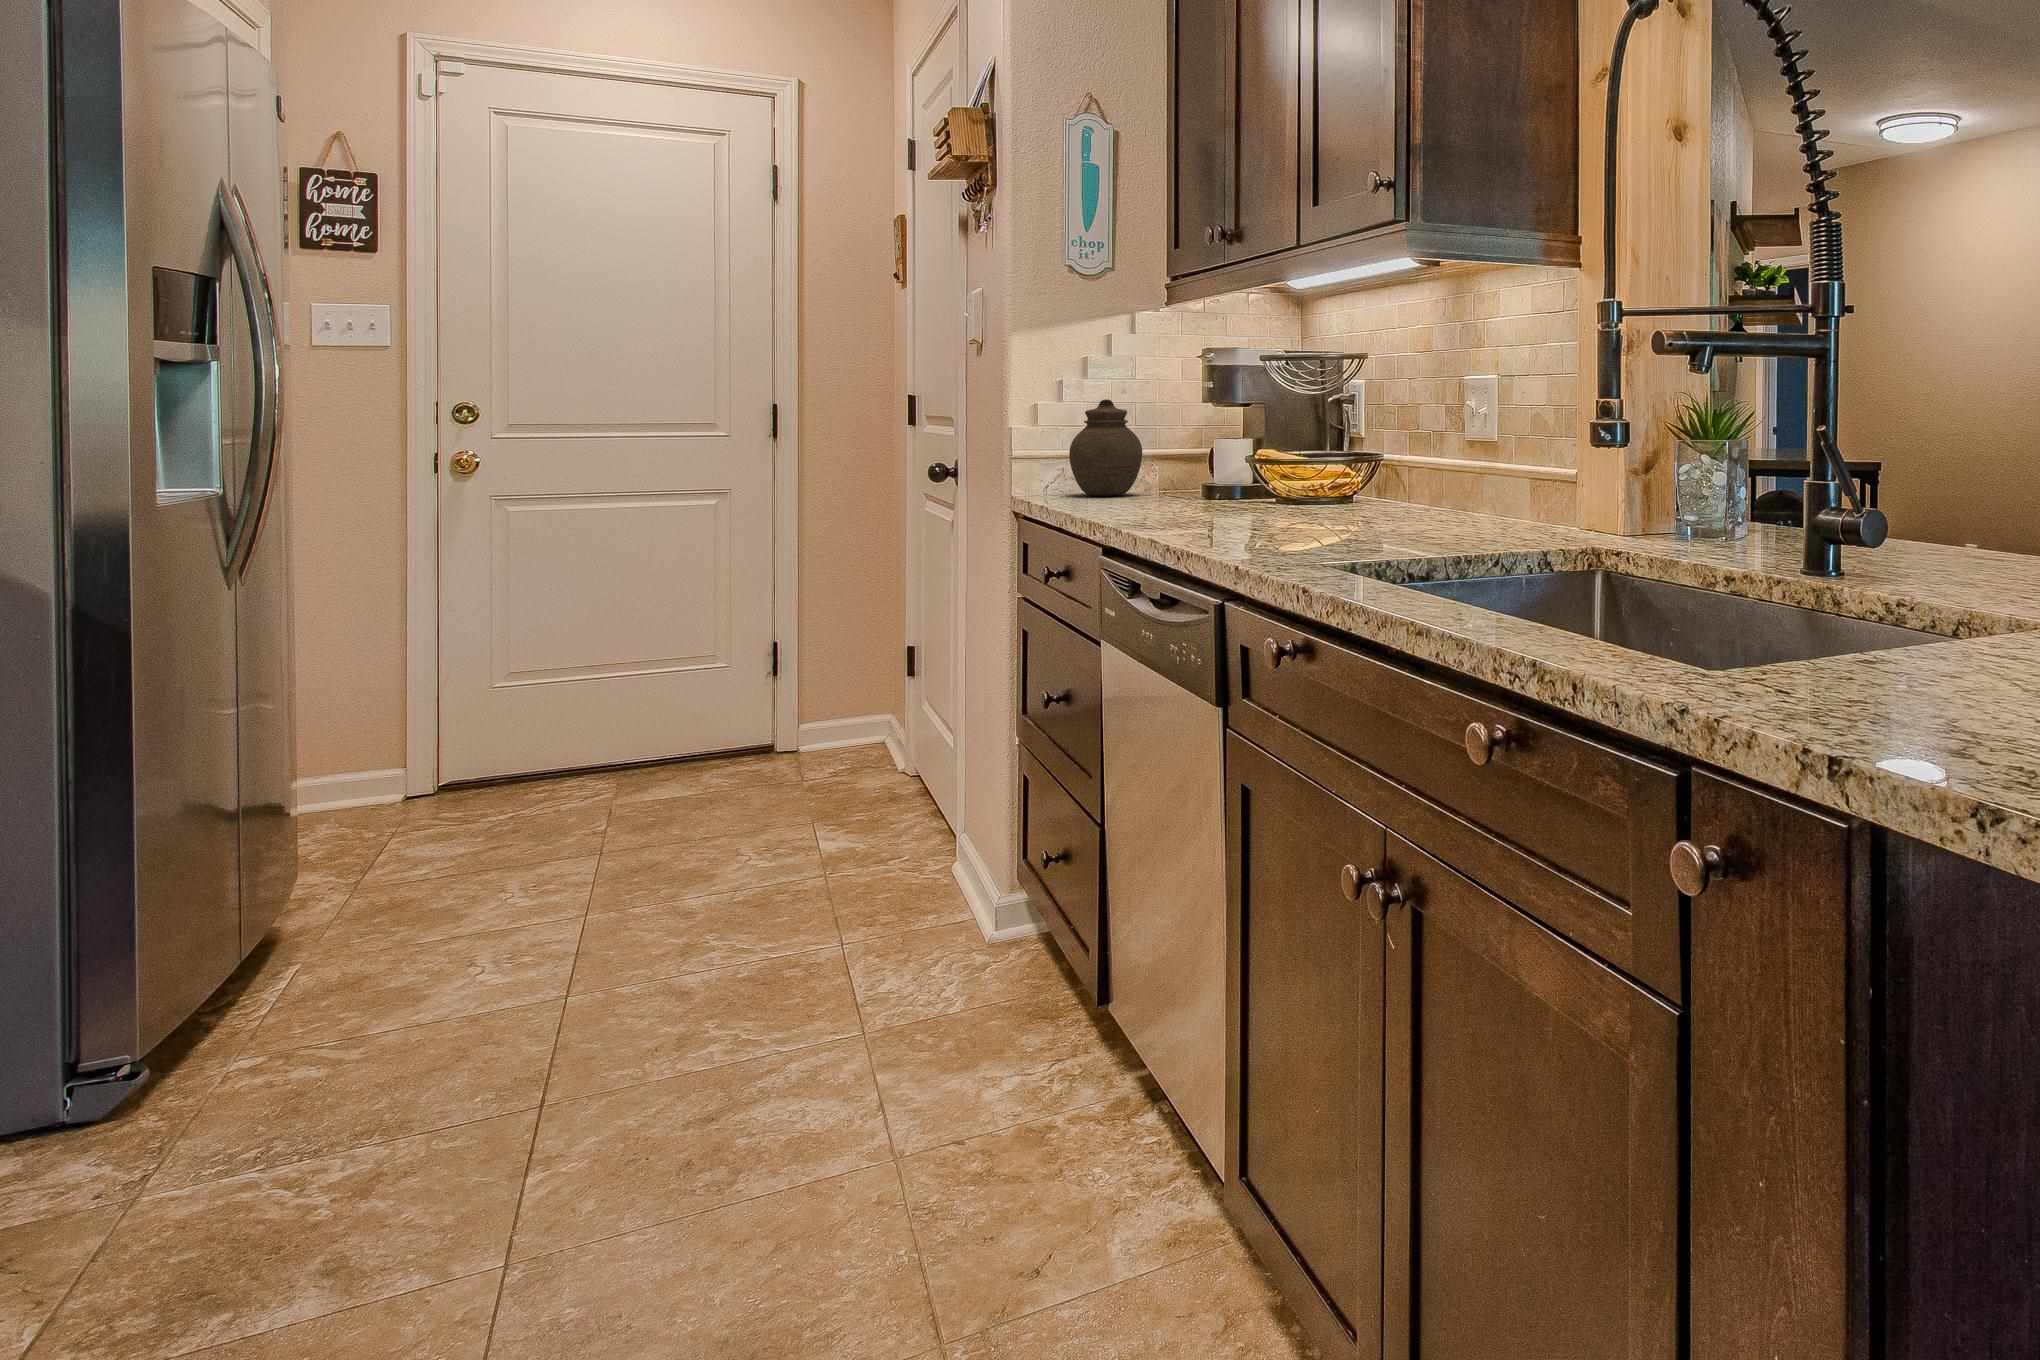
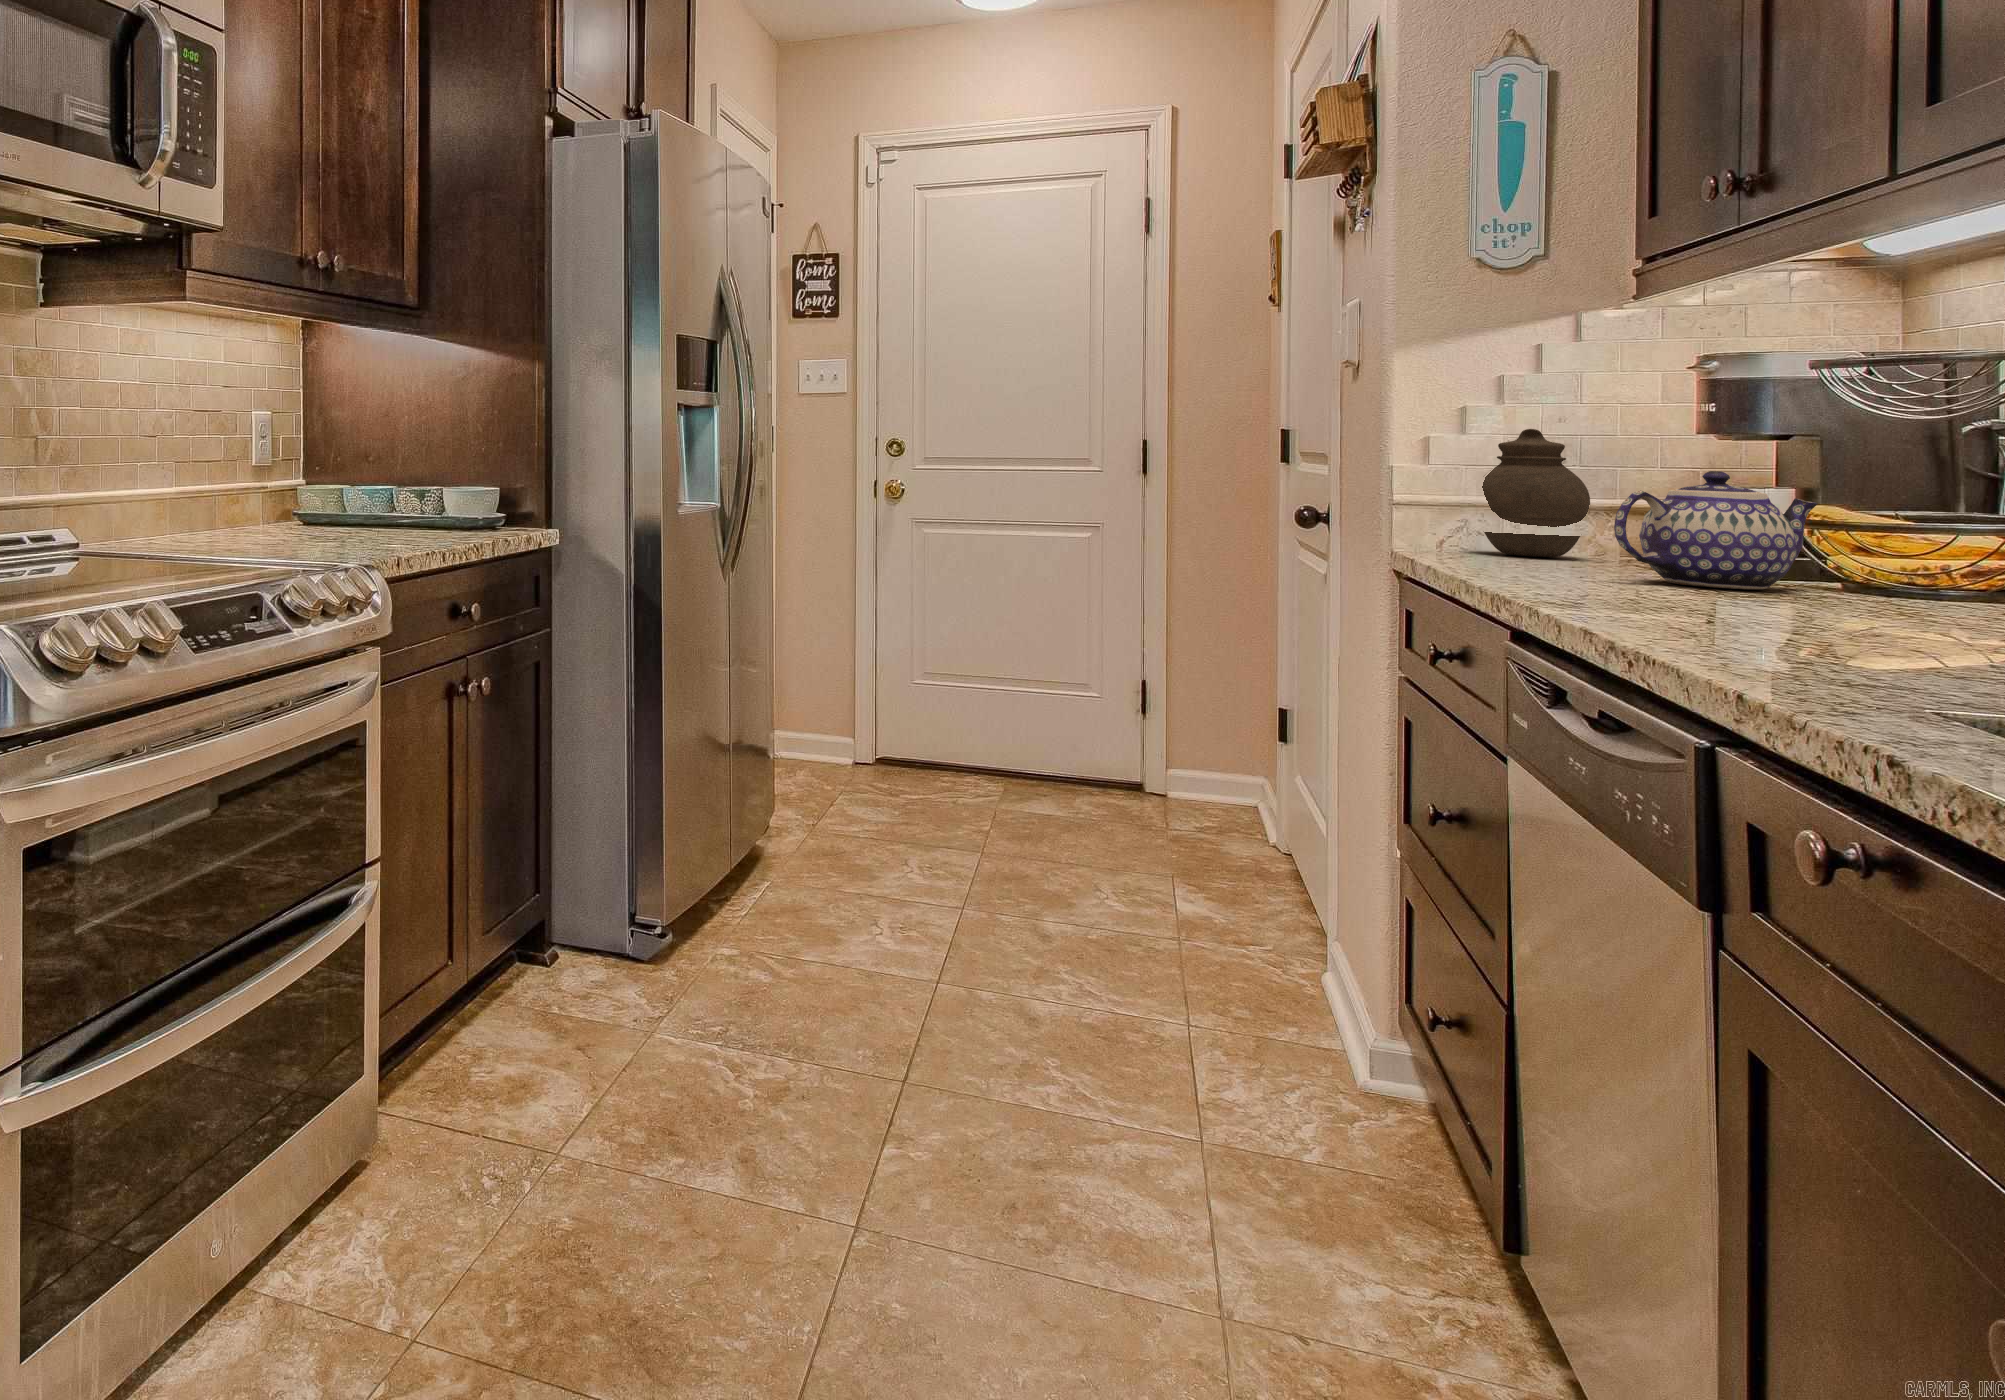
teapot: none [1160,431,1265,510] -> present [1614,471,1817,589]

